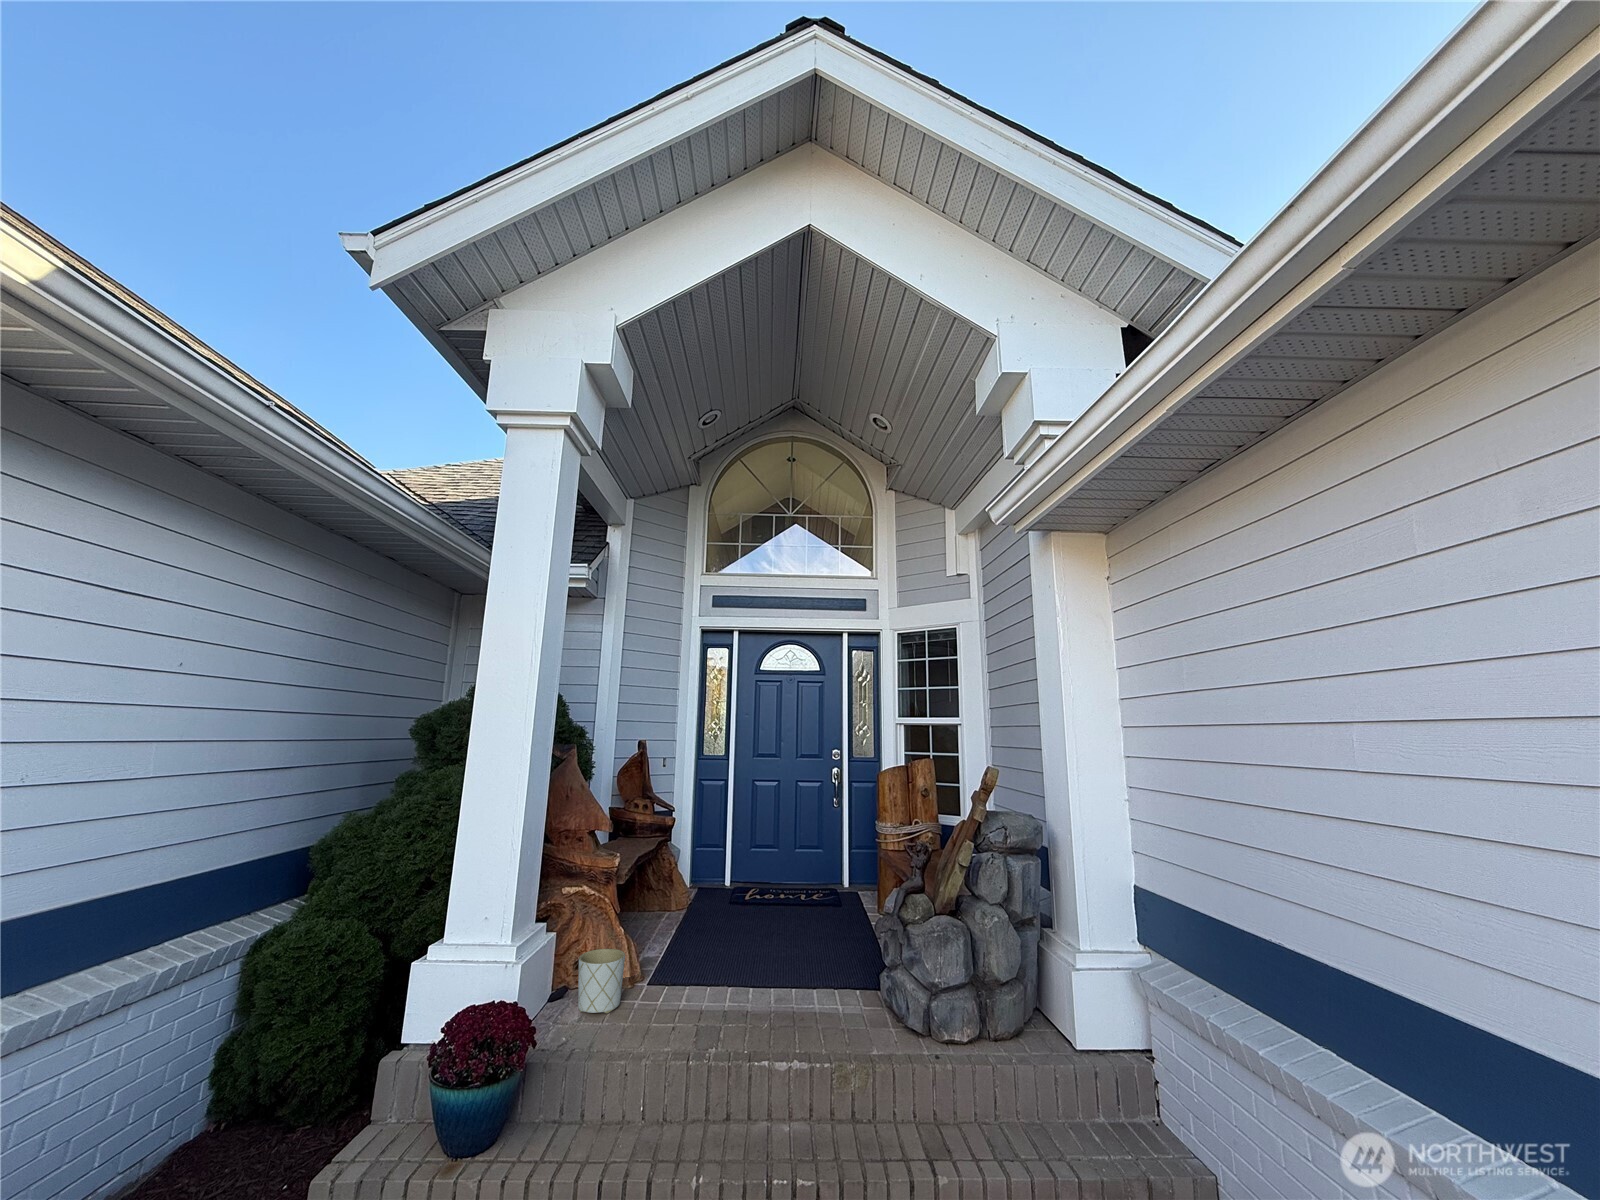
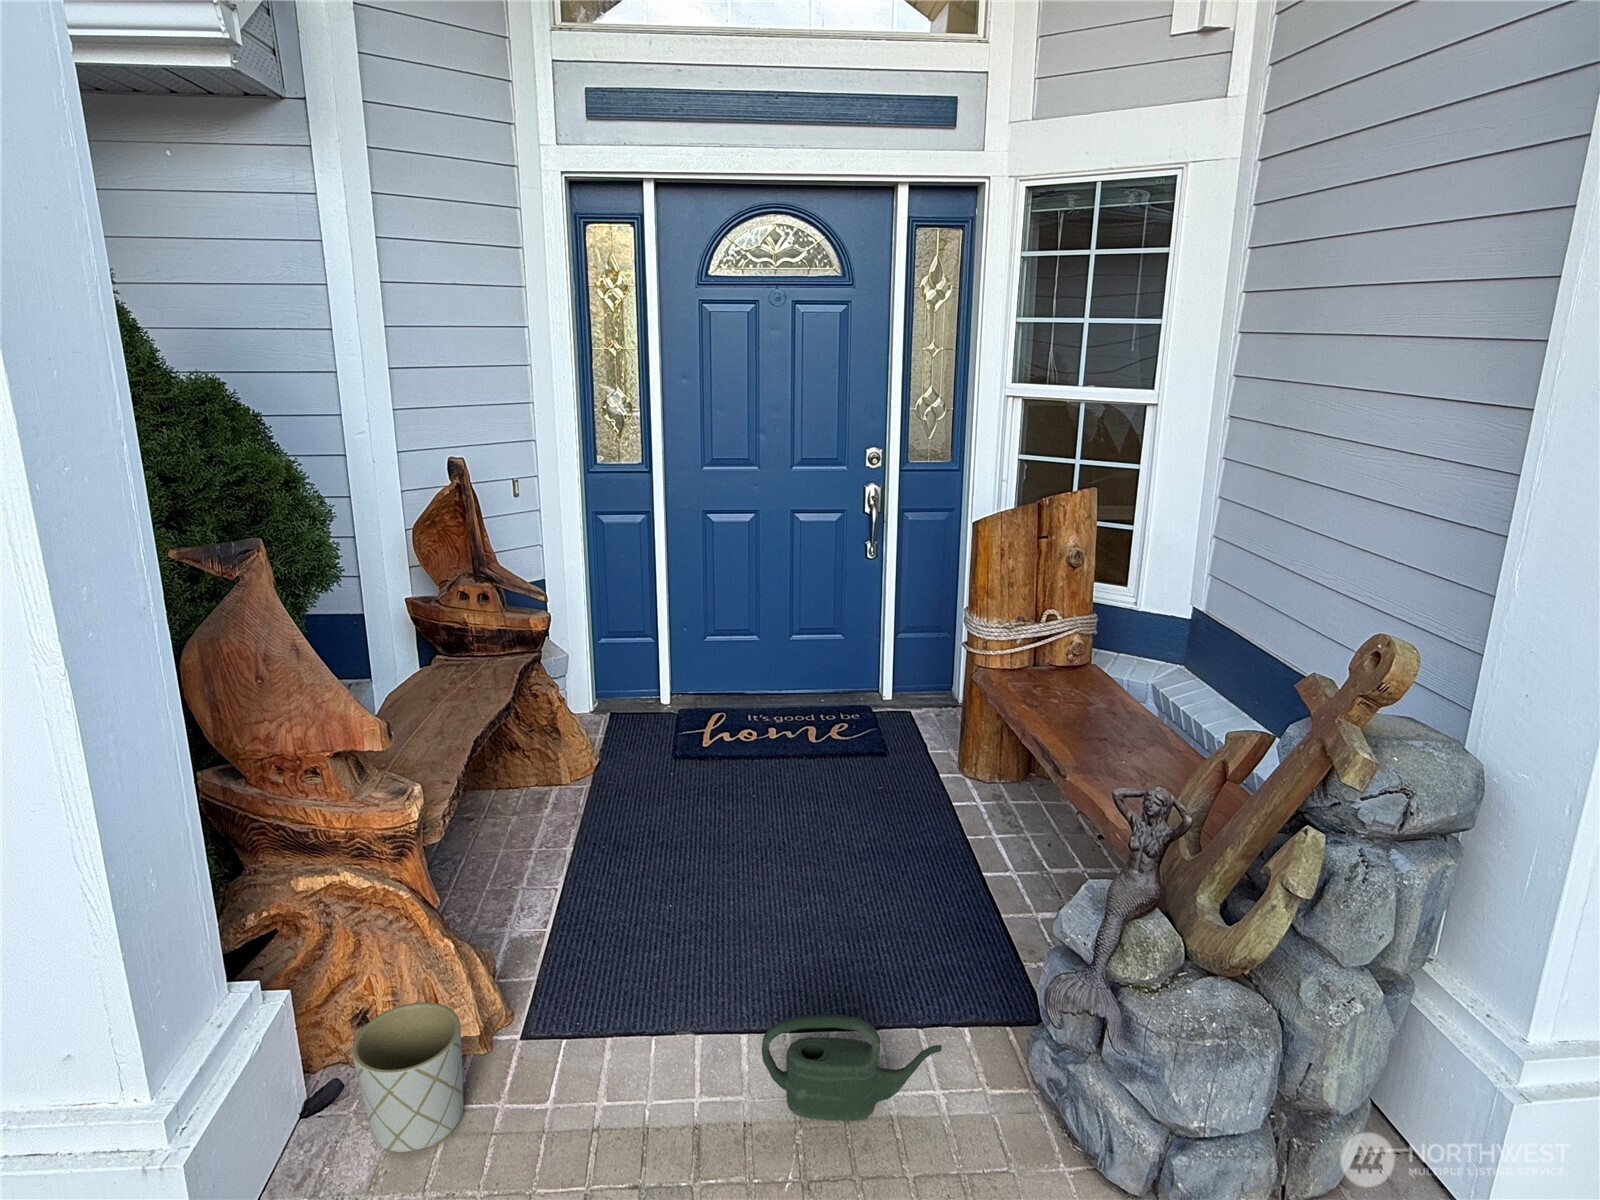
watering can: none [758,958,839,1015] -> present [762,1015,942,1121]

